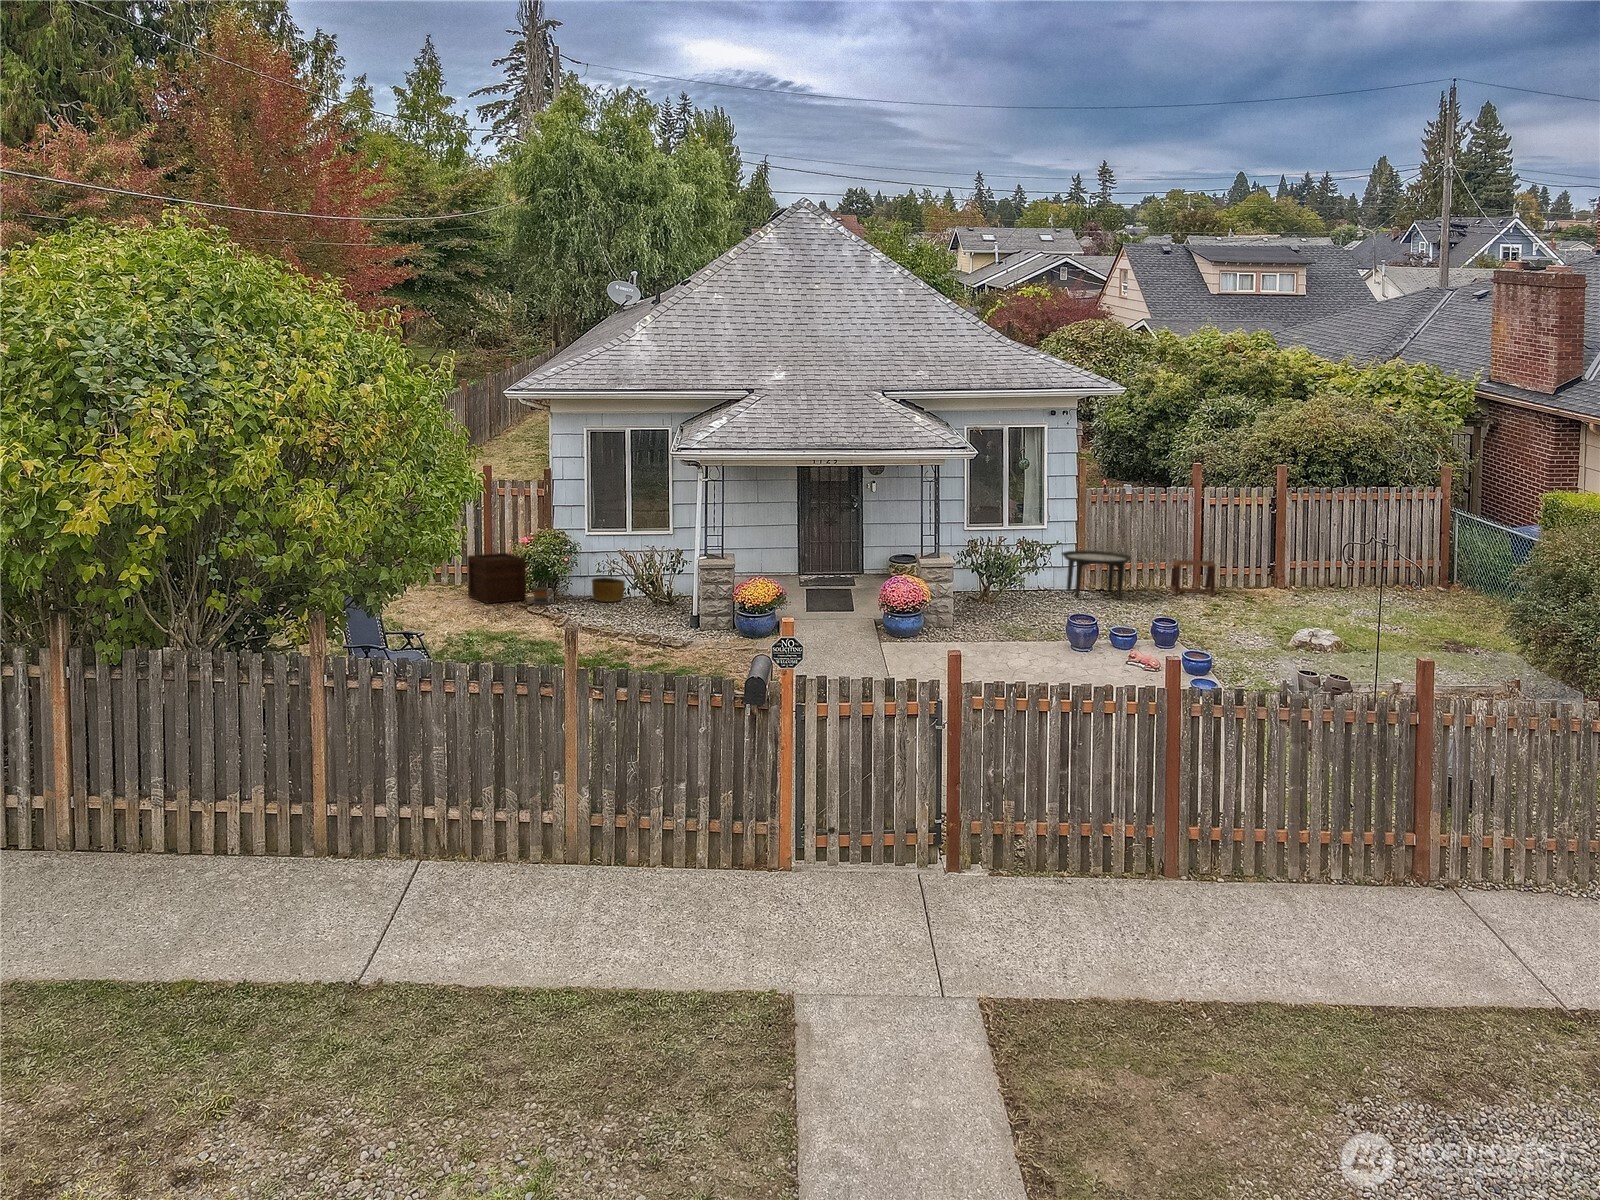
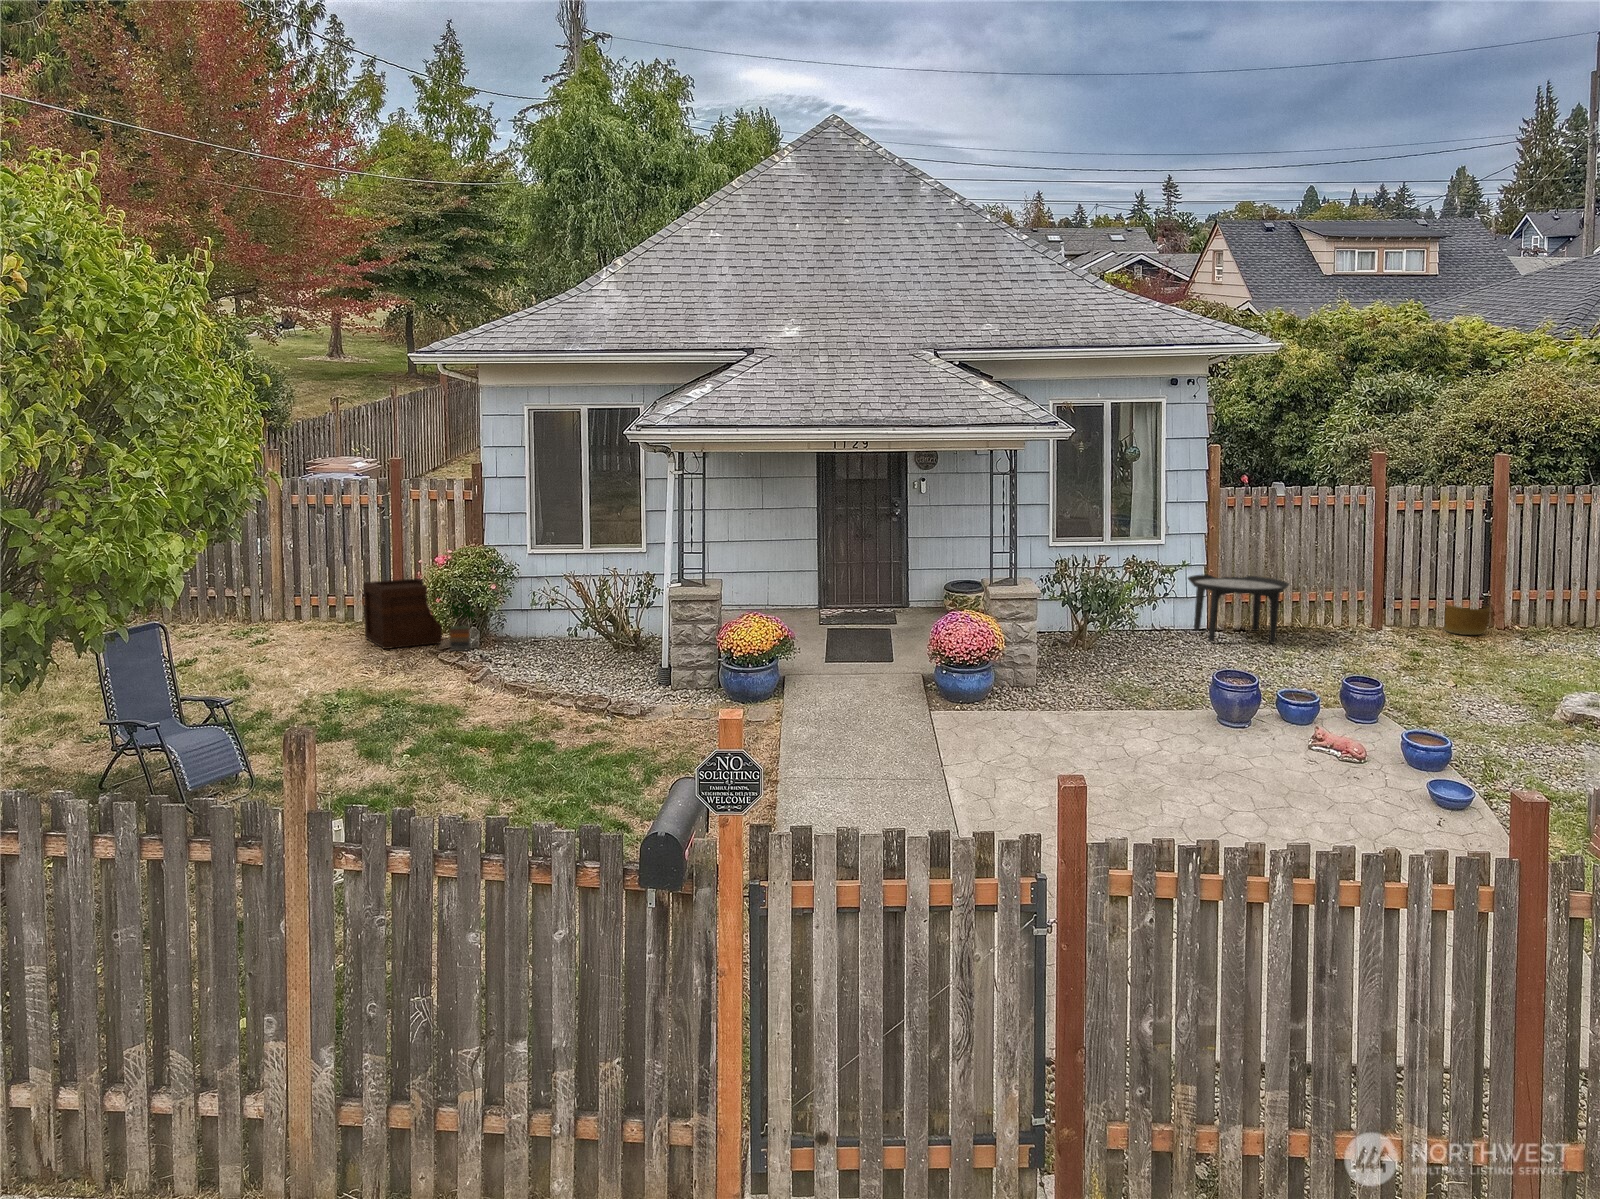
stool: present [1171,560,1215,596] -> none [1340,587,1409,639]
basket: present [592,577,625,602] -> present [1443,604,1490,635]

